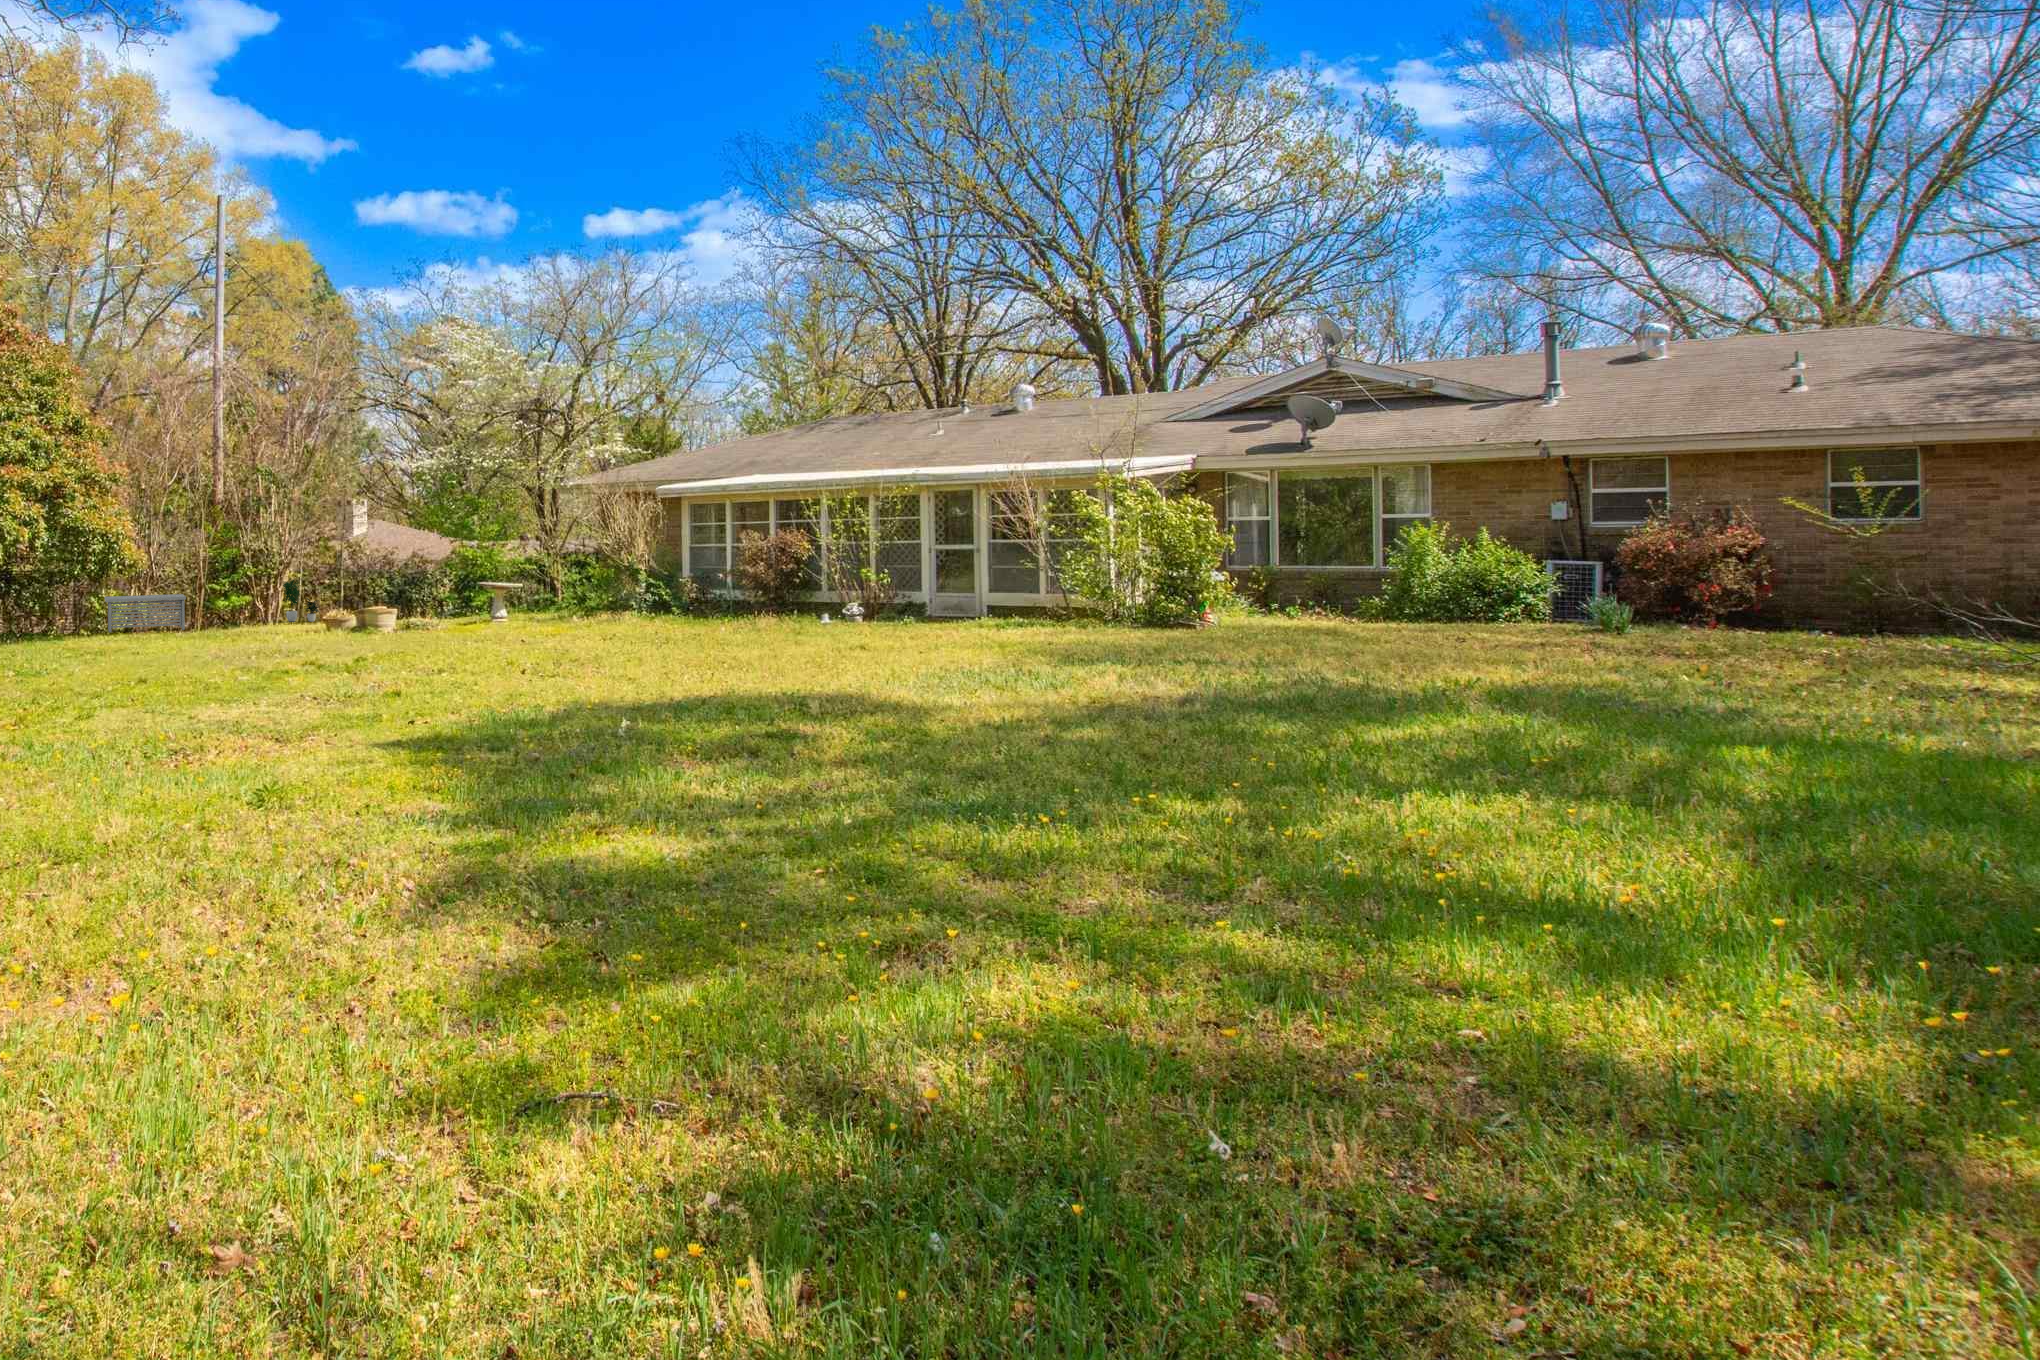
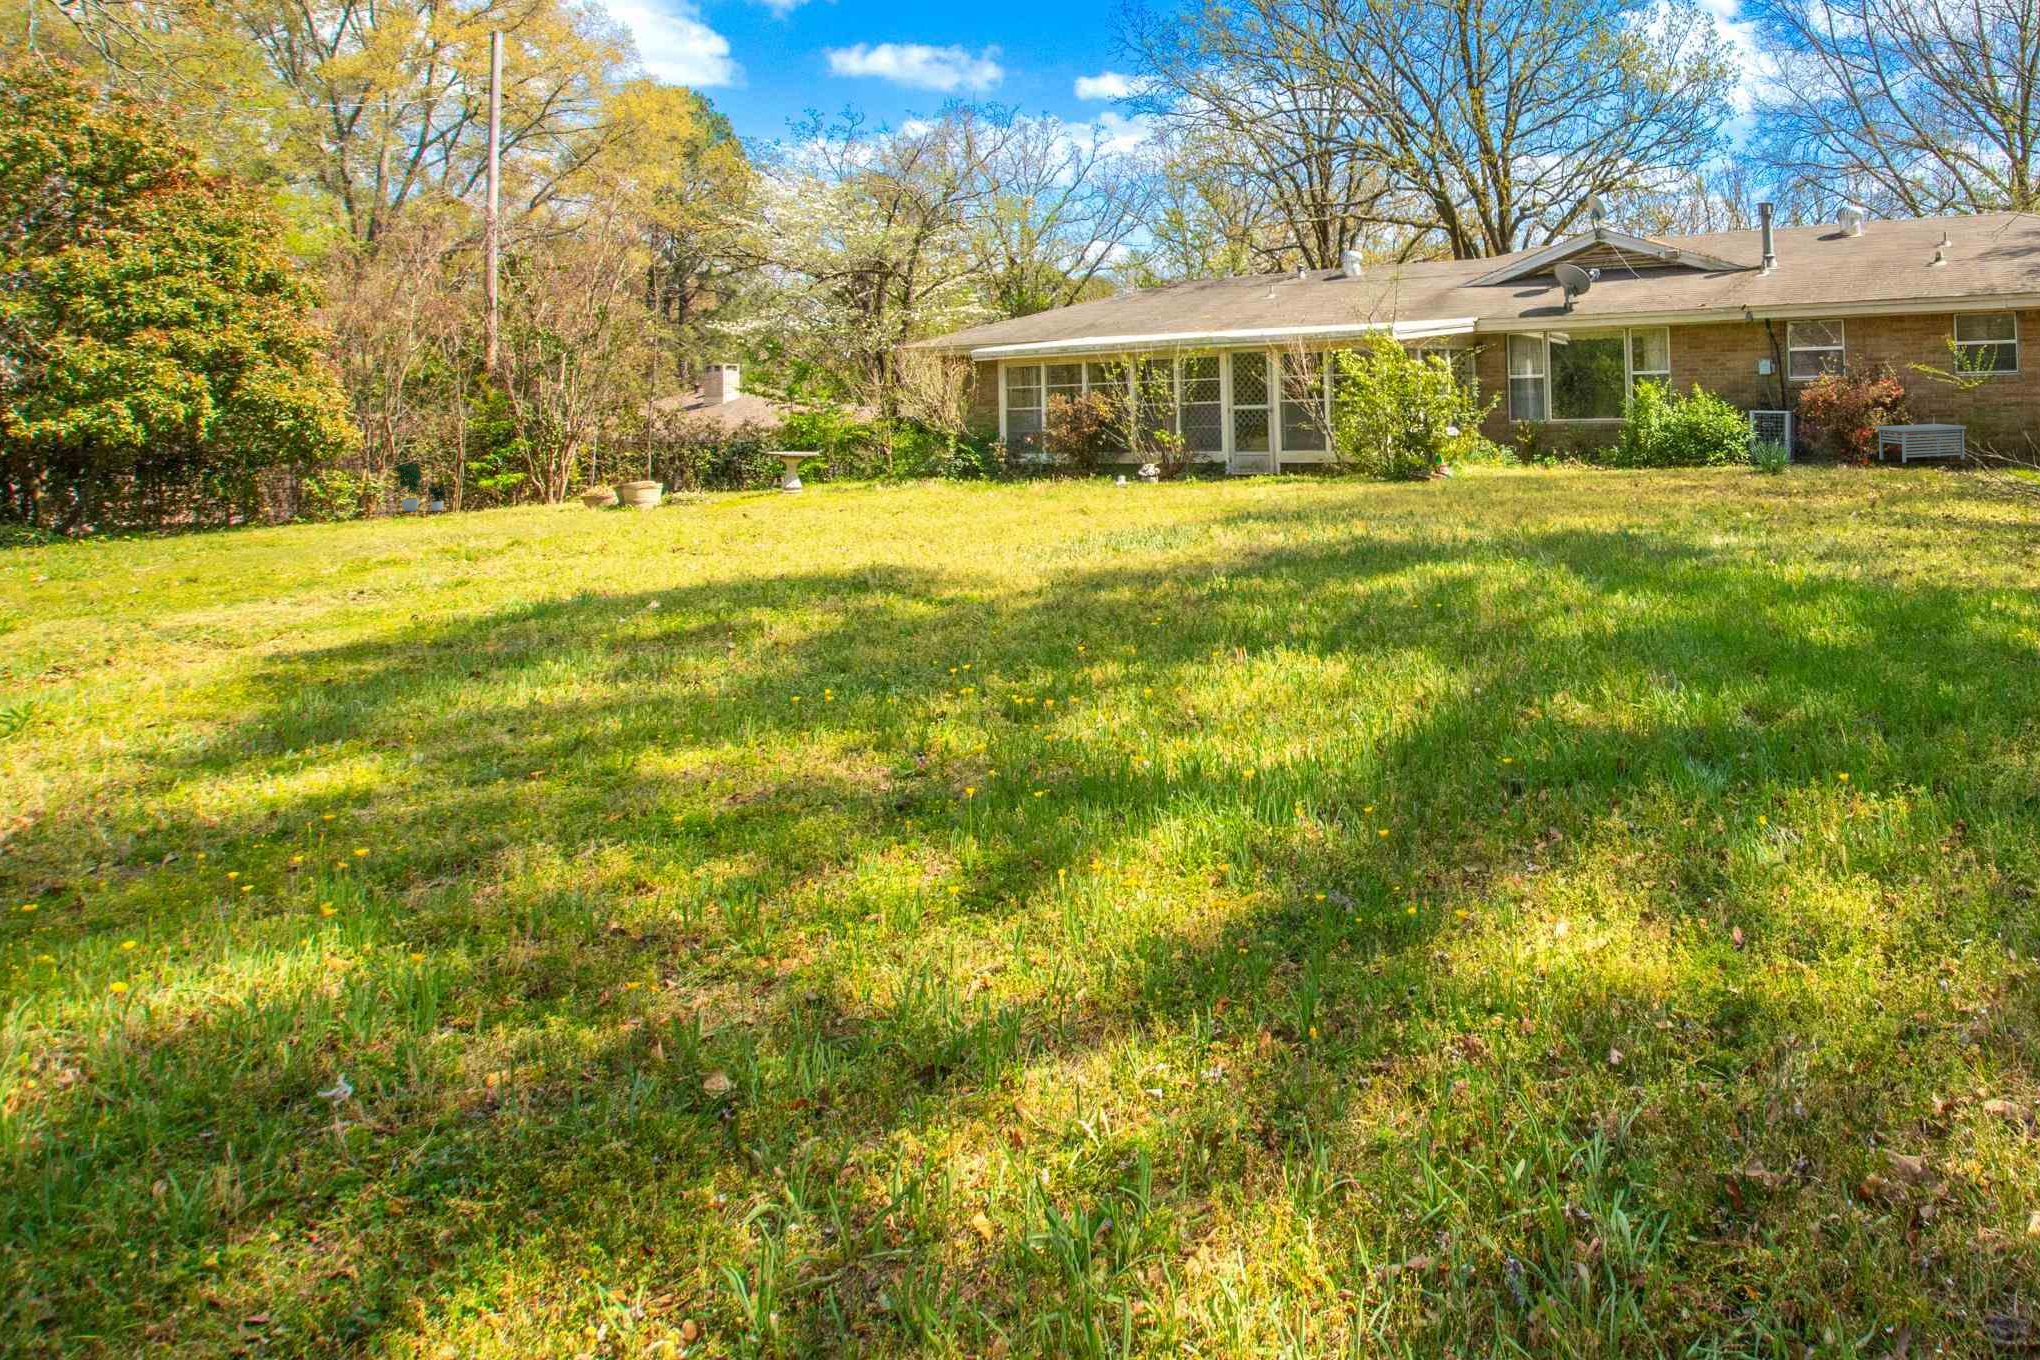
storage bench: present [105,594,186,632] -> present [1875,424,1966,463]

